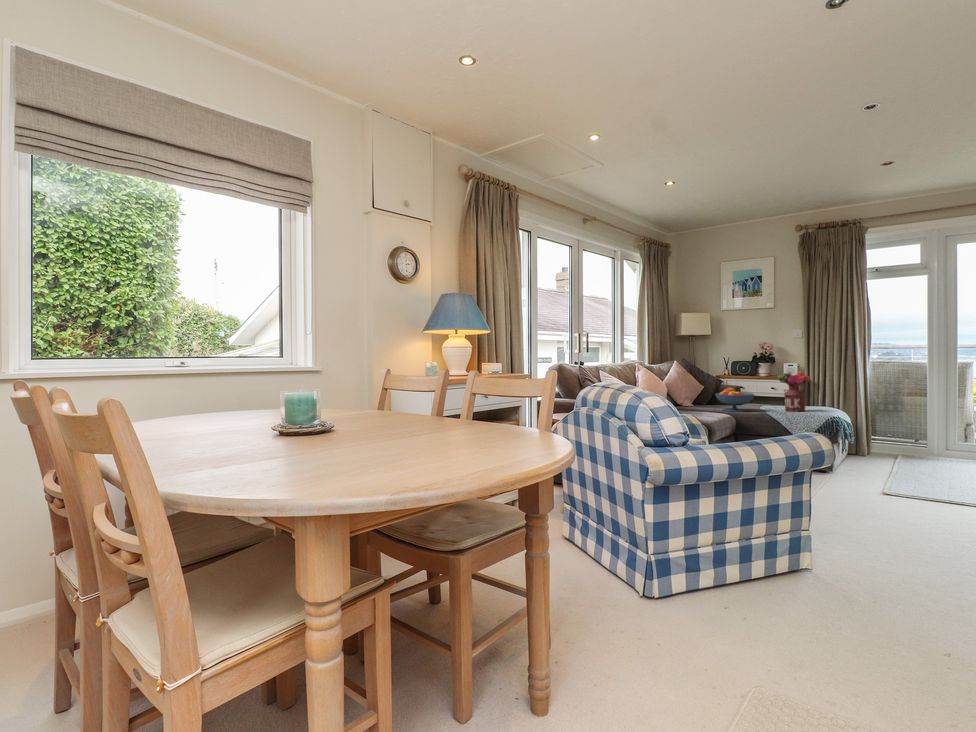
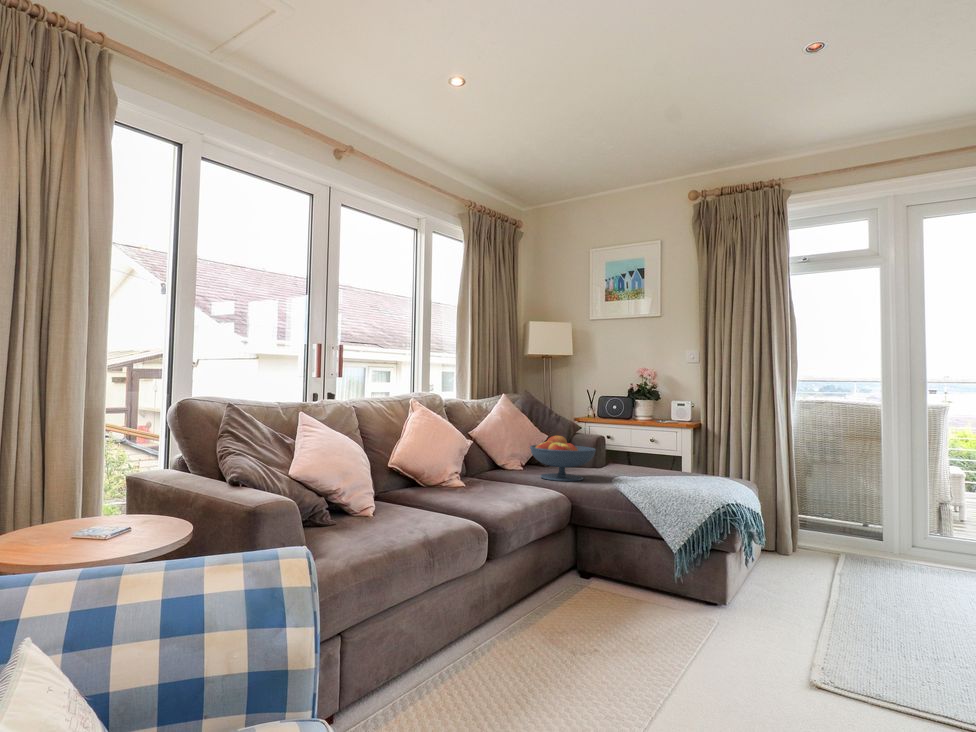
flower arrangement: present [778,371,810,412] -> none [638,408,694,484]

